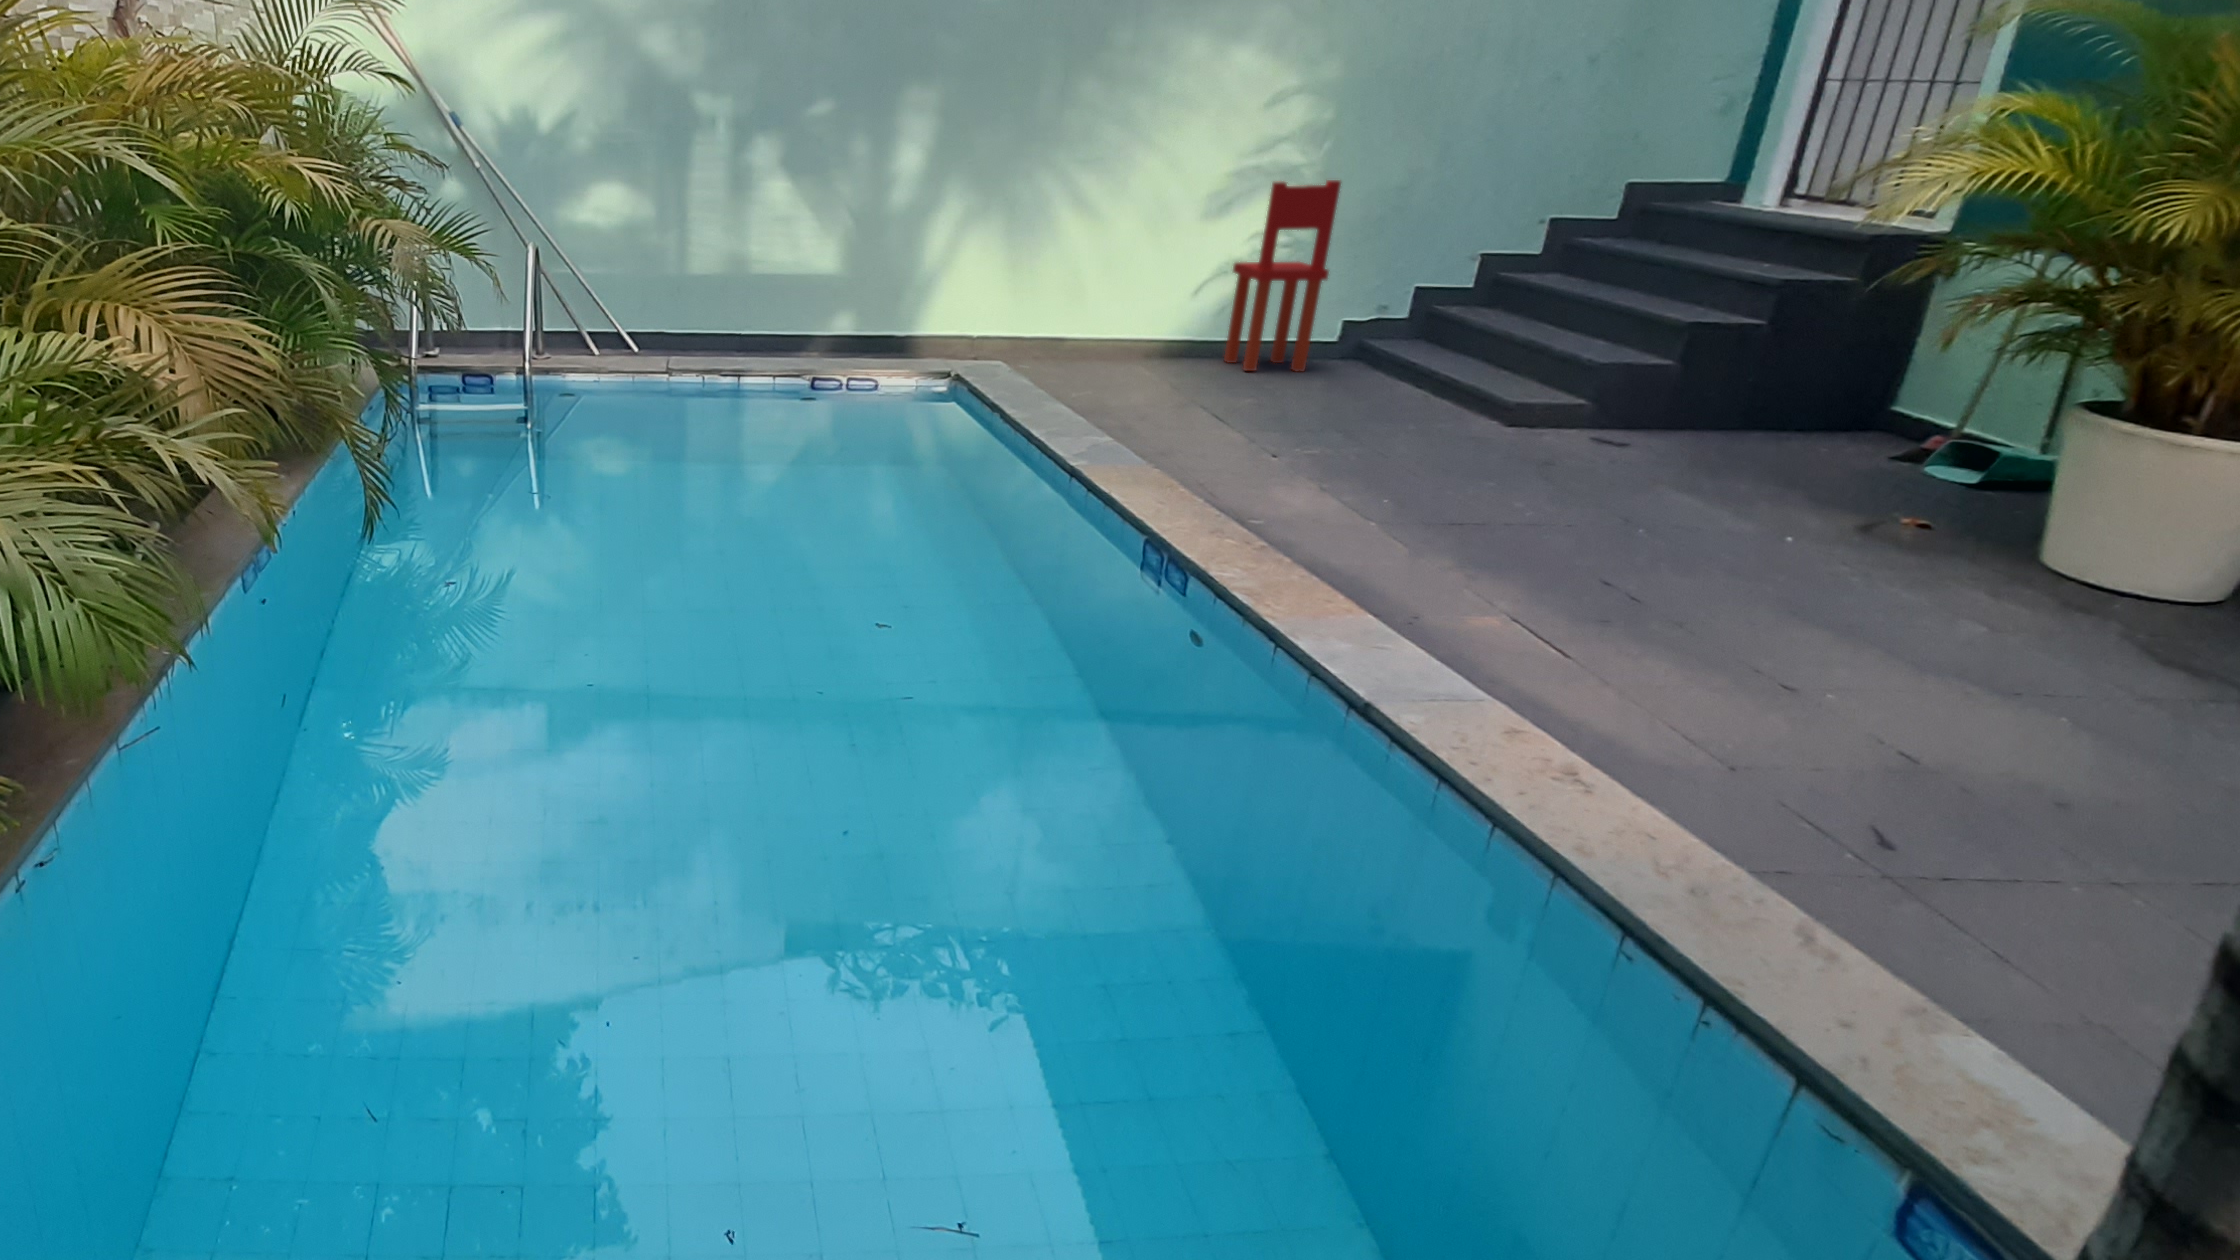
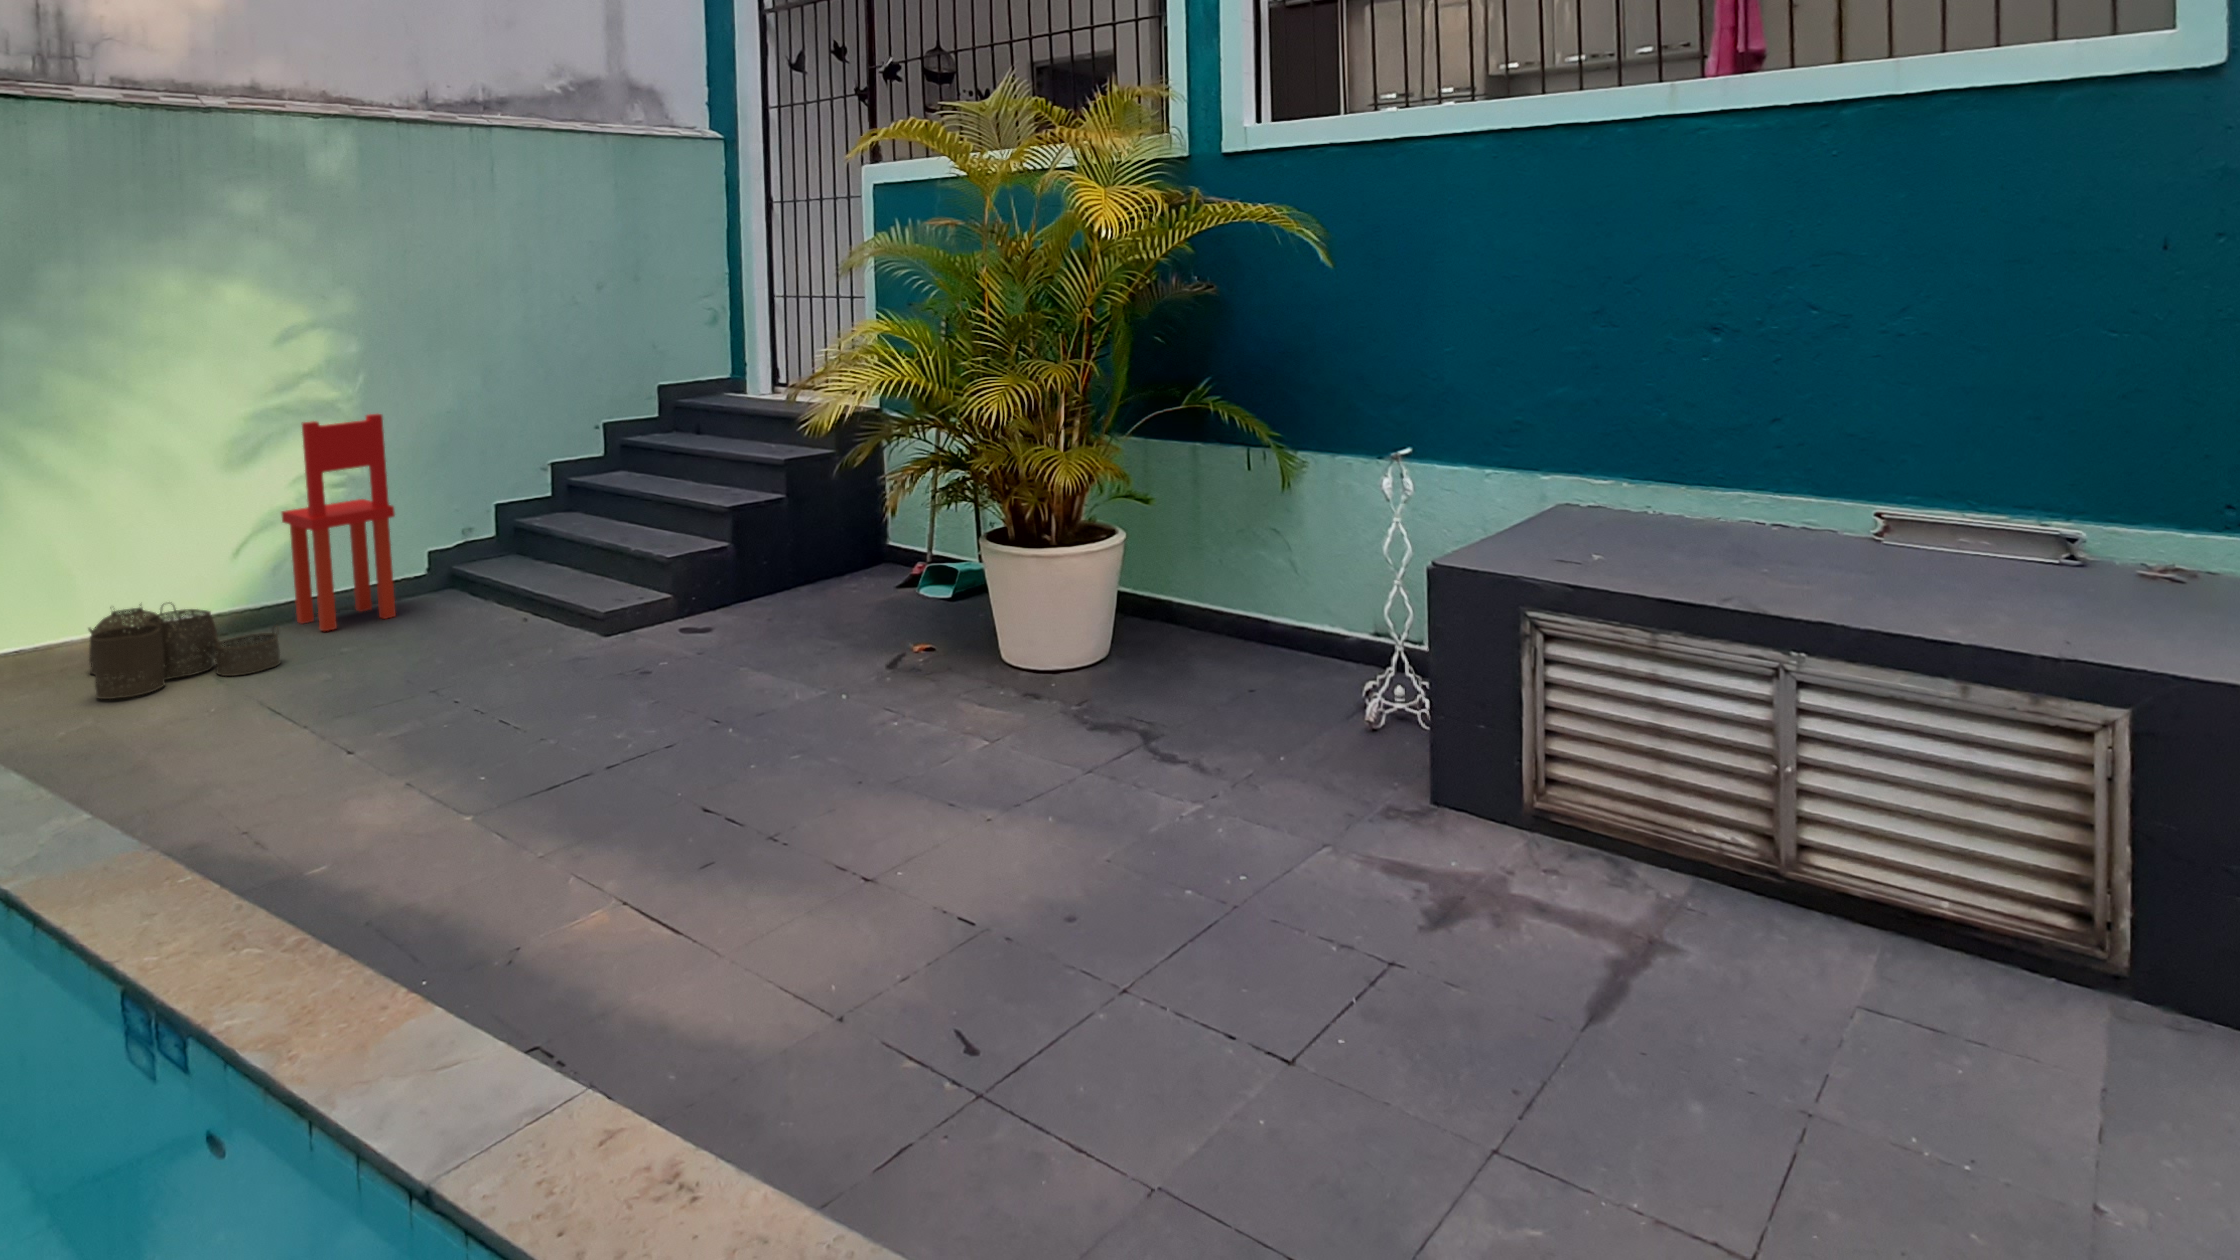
woven basket: none [1081,318,1220,389] -> present [89,604,280,699]

